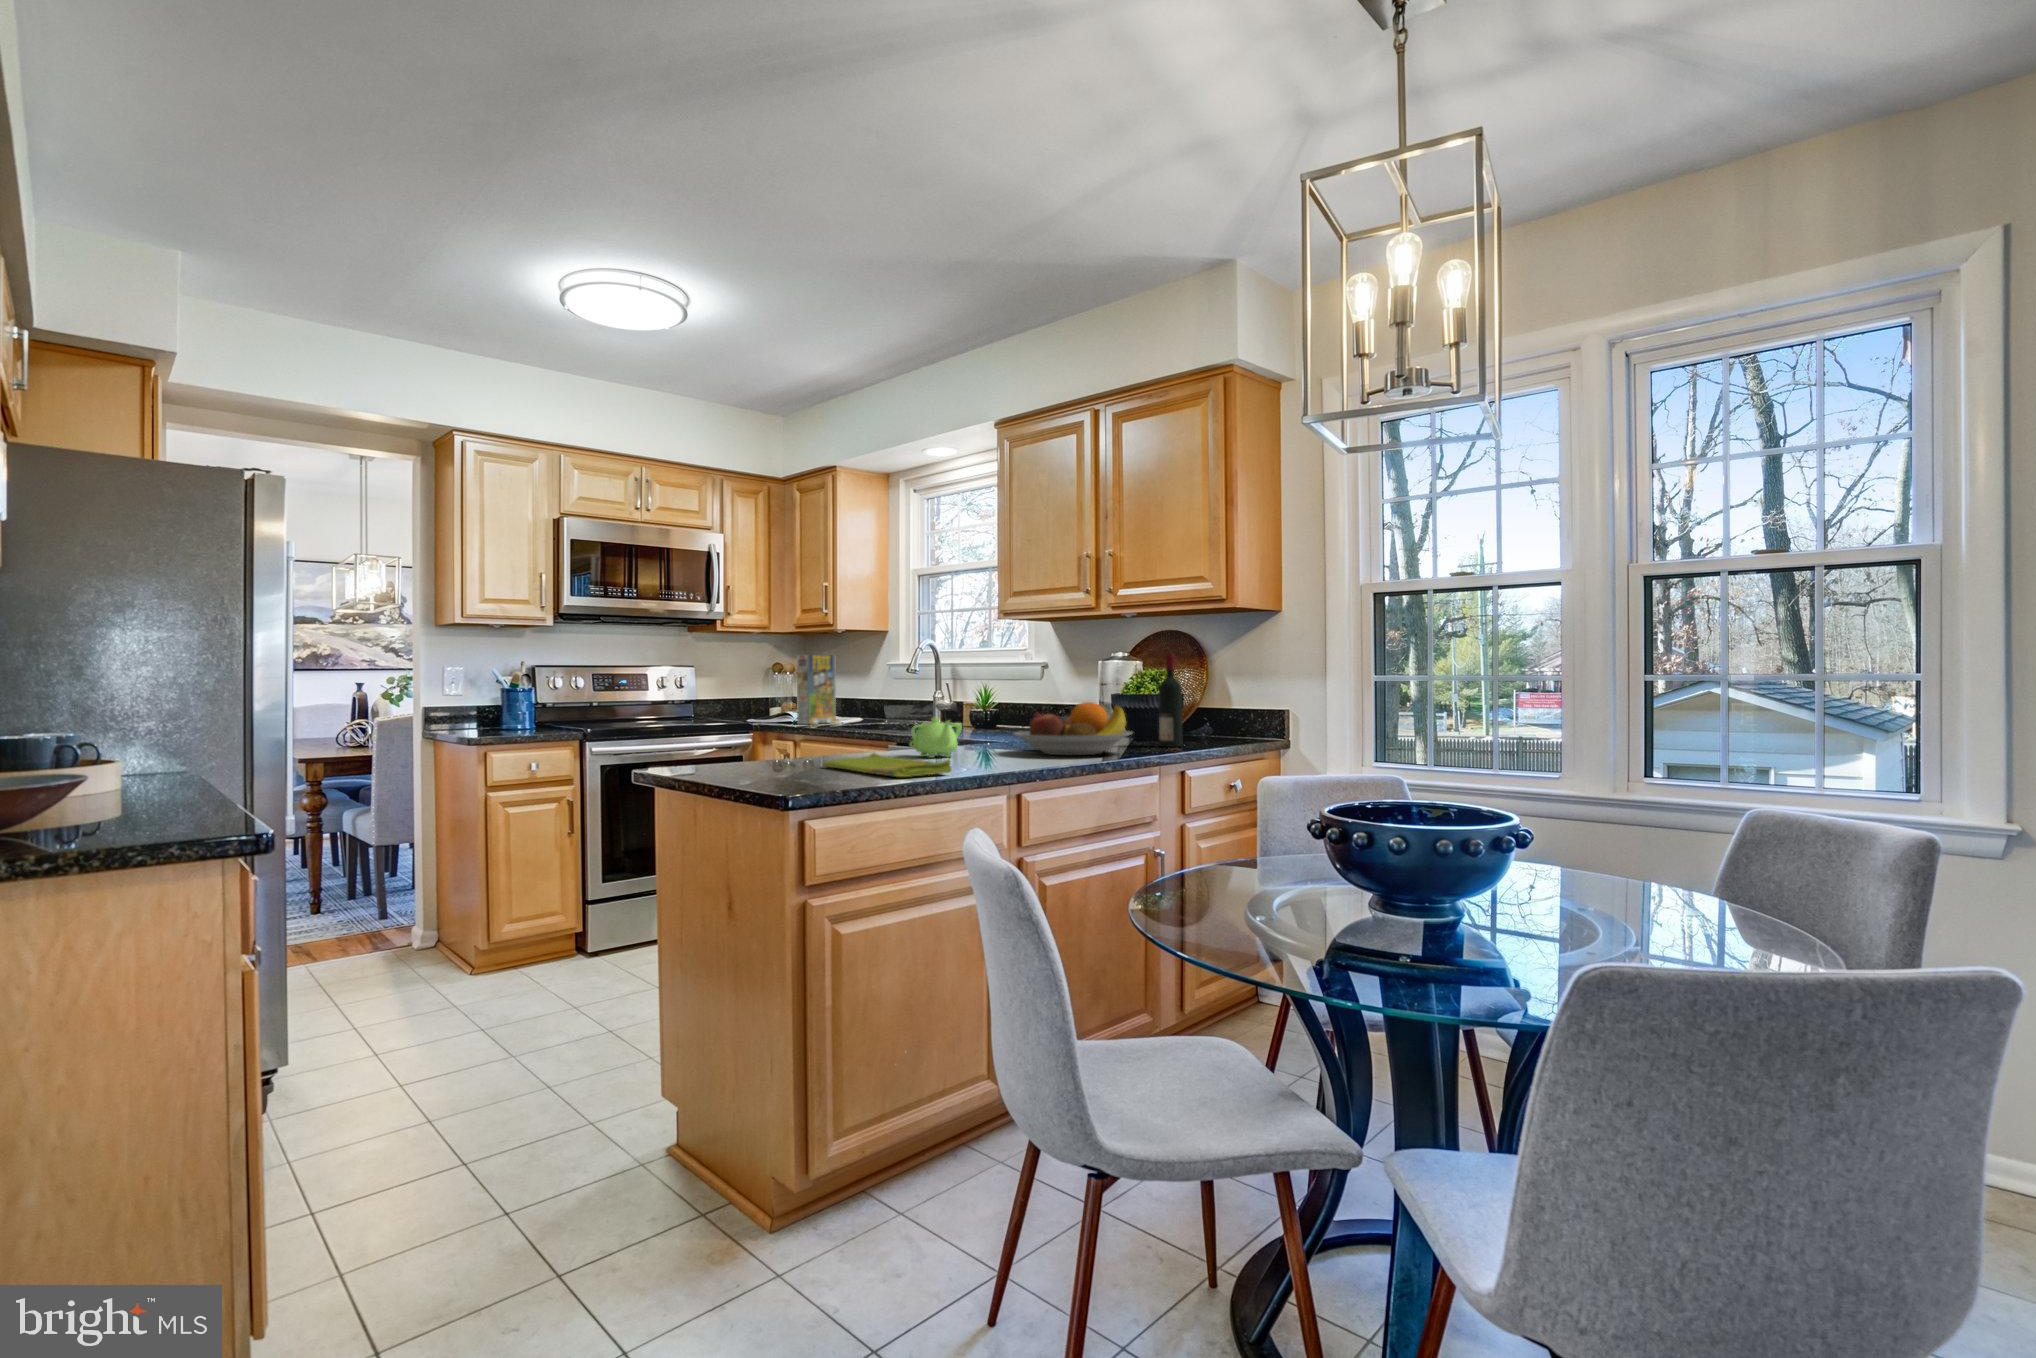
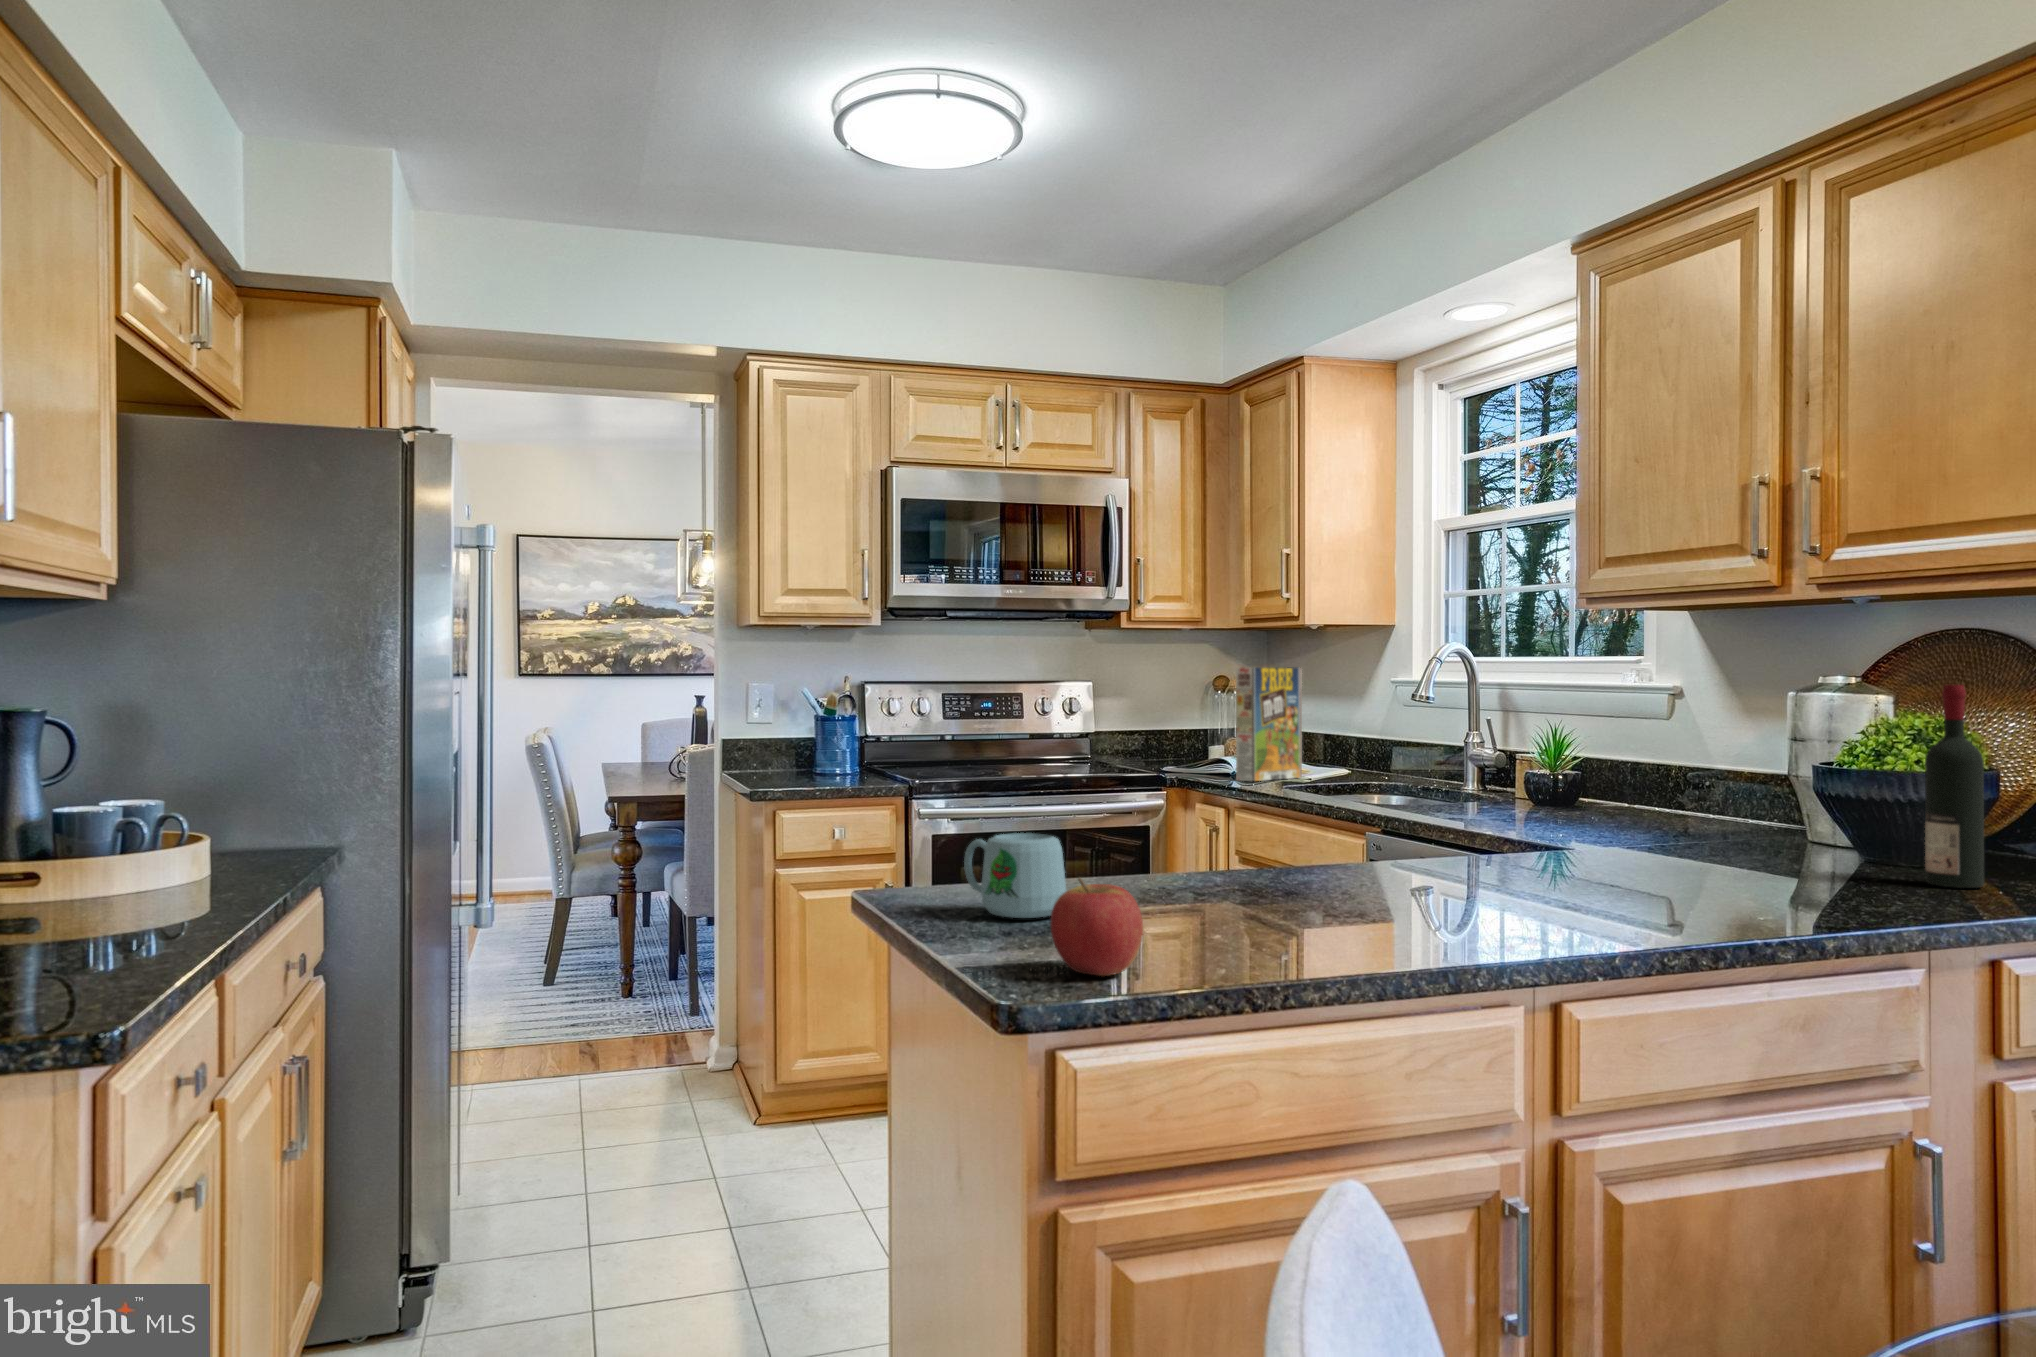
fruit bowl: present [1014,702,1132,755] -> none [1577,792,1854,905]
teapot: present [910,718,962,758] -> none [1358,812,1466,891]
mug: none [707,729,769,774] -> present [964,833,1066,918]
apple: none [787,738,835,787] -> present [1050,878,1143,976]
dish towel: present [823,753,952,777] -> none [1174,883,1405,958]

